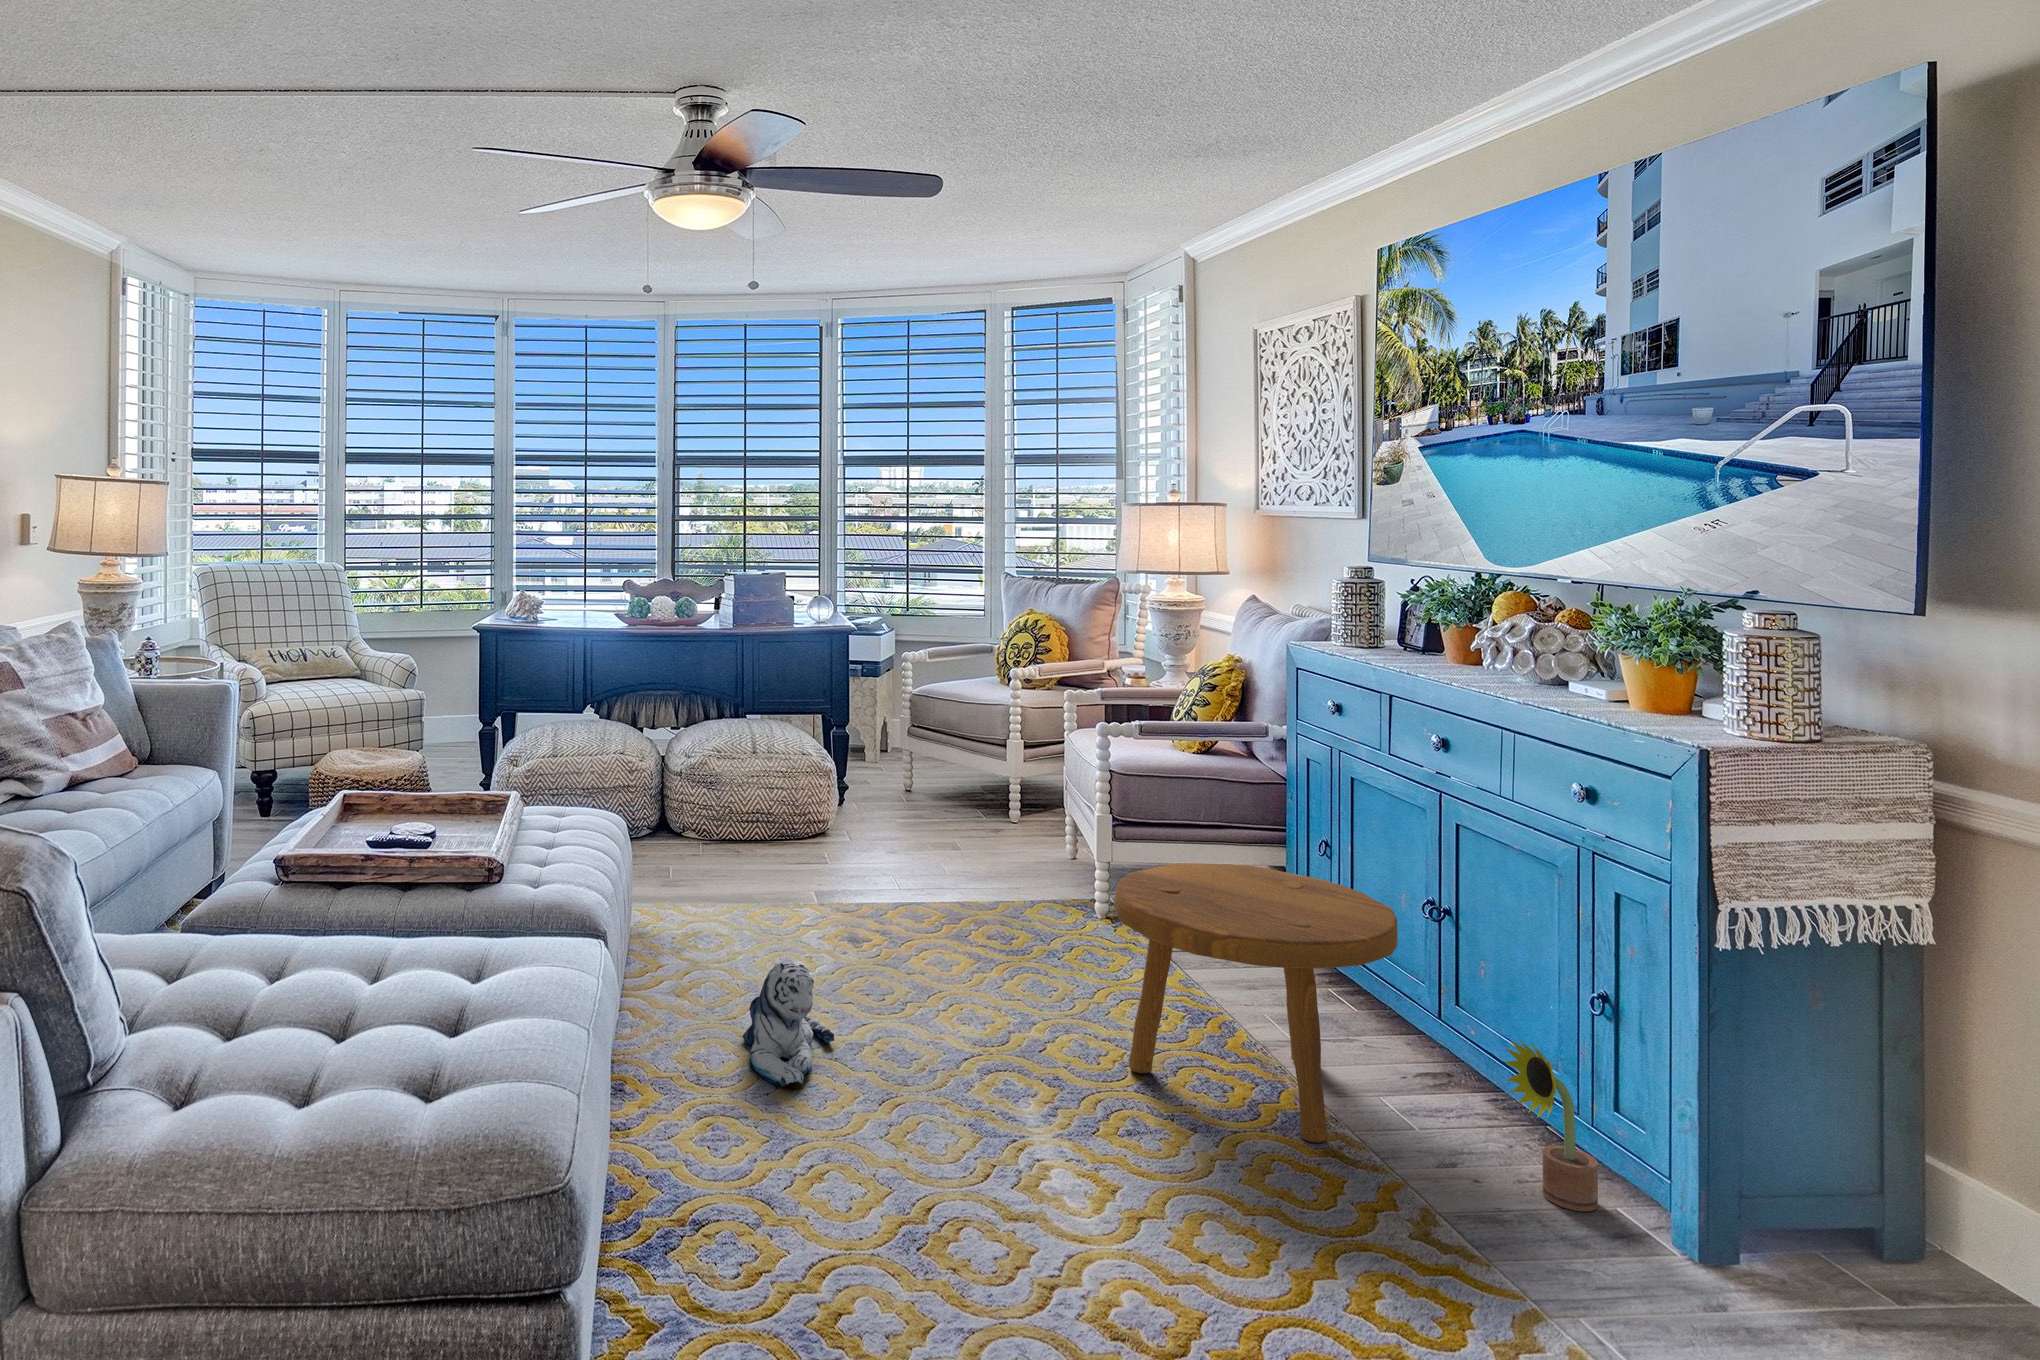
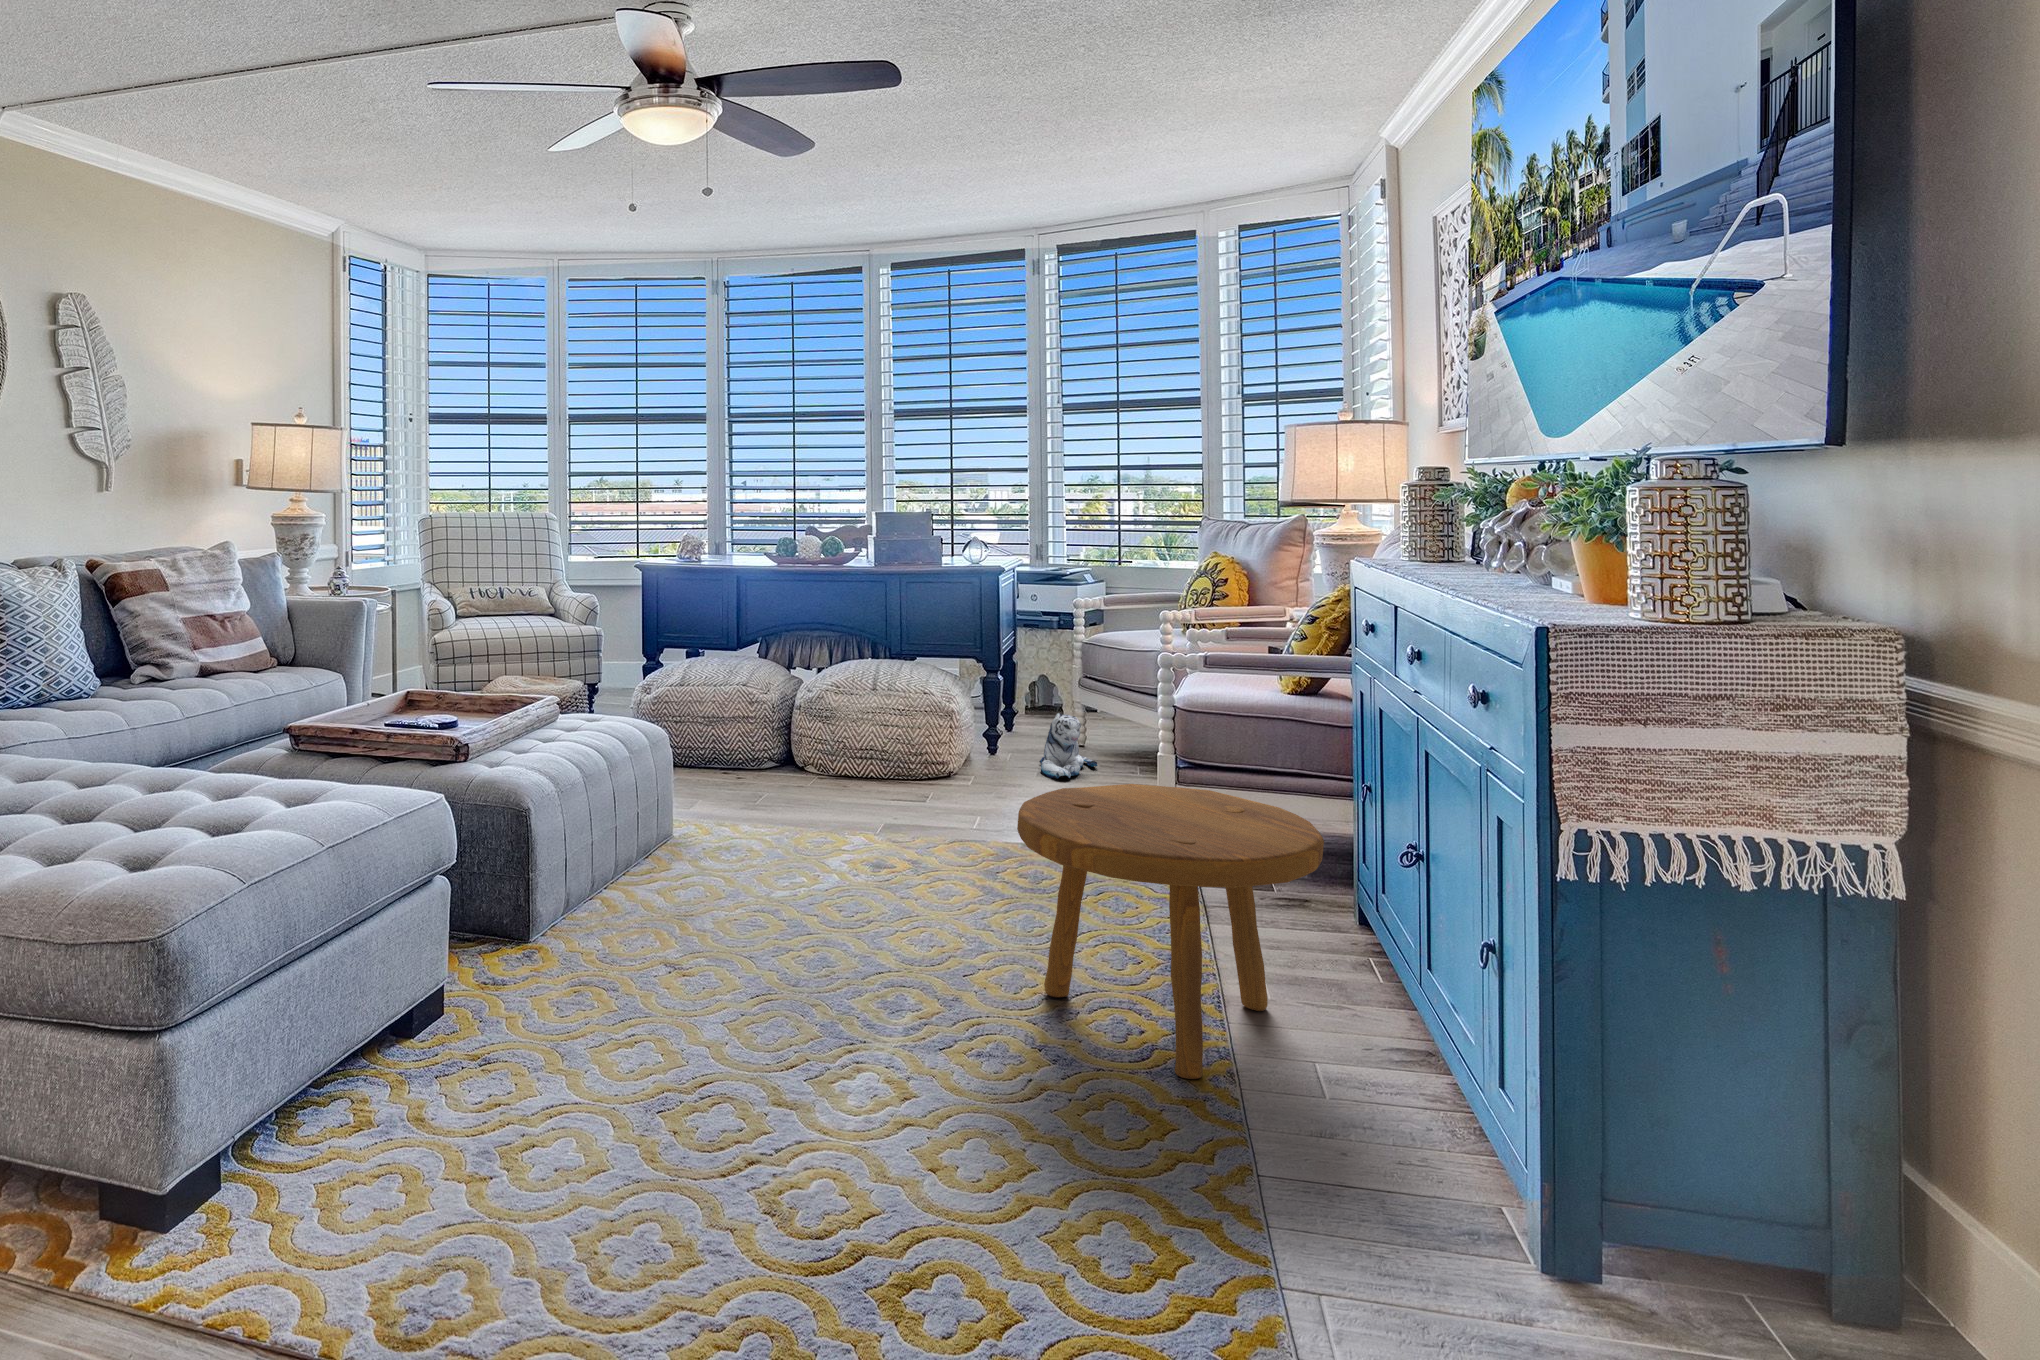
plush toy: present [742,963,835,1087] -> present [1039,713,1097,779]
decorative plant: present [1504,1041,1598,1212] -> none [1379,978,1477,1183]

